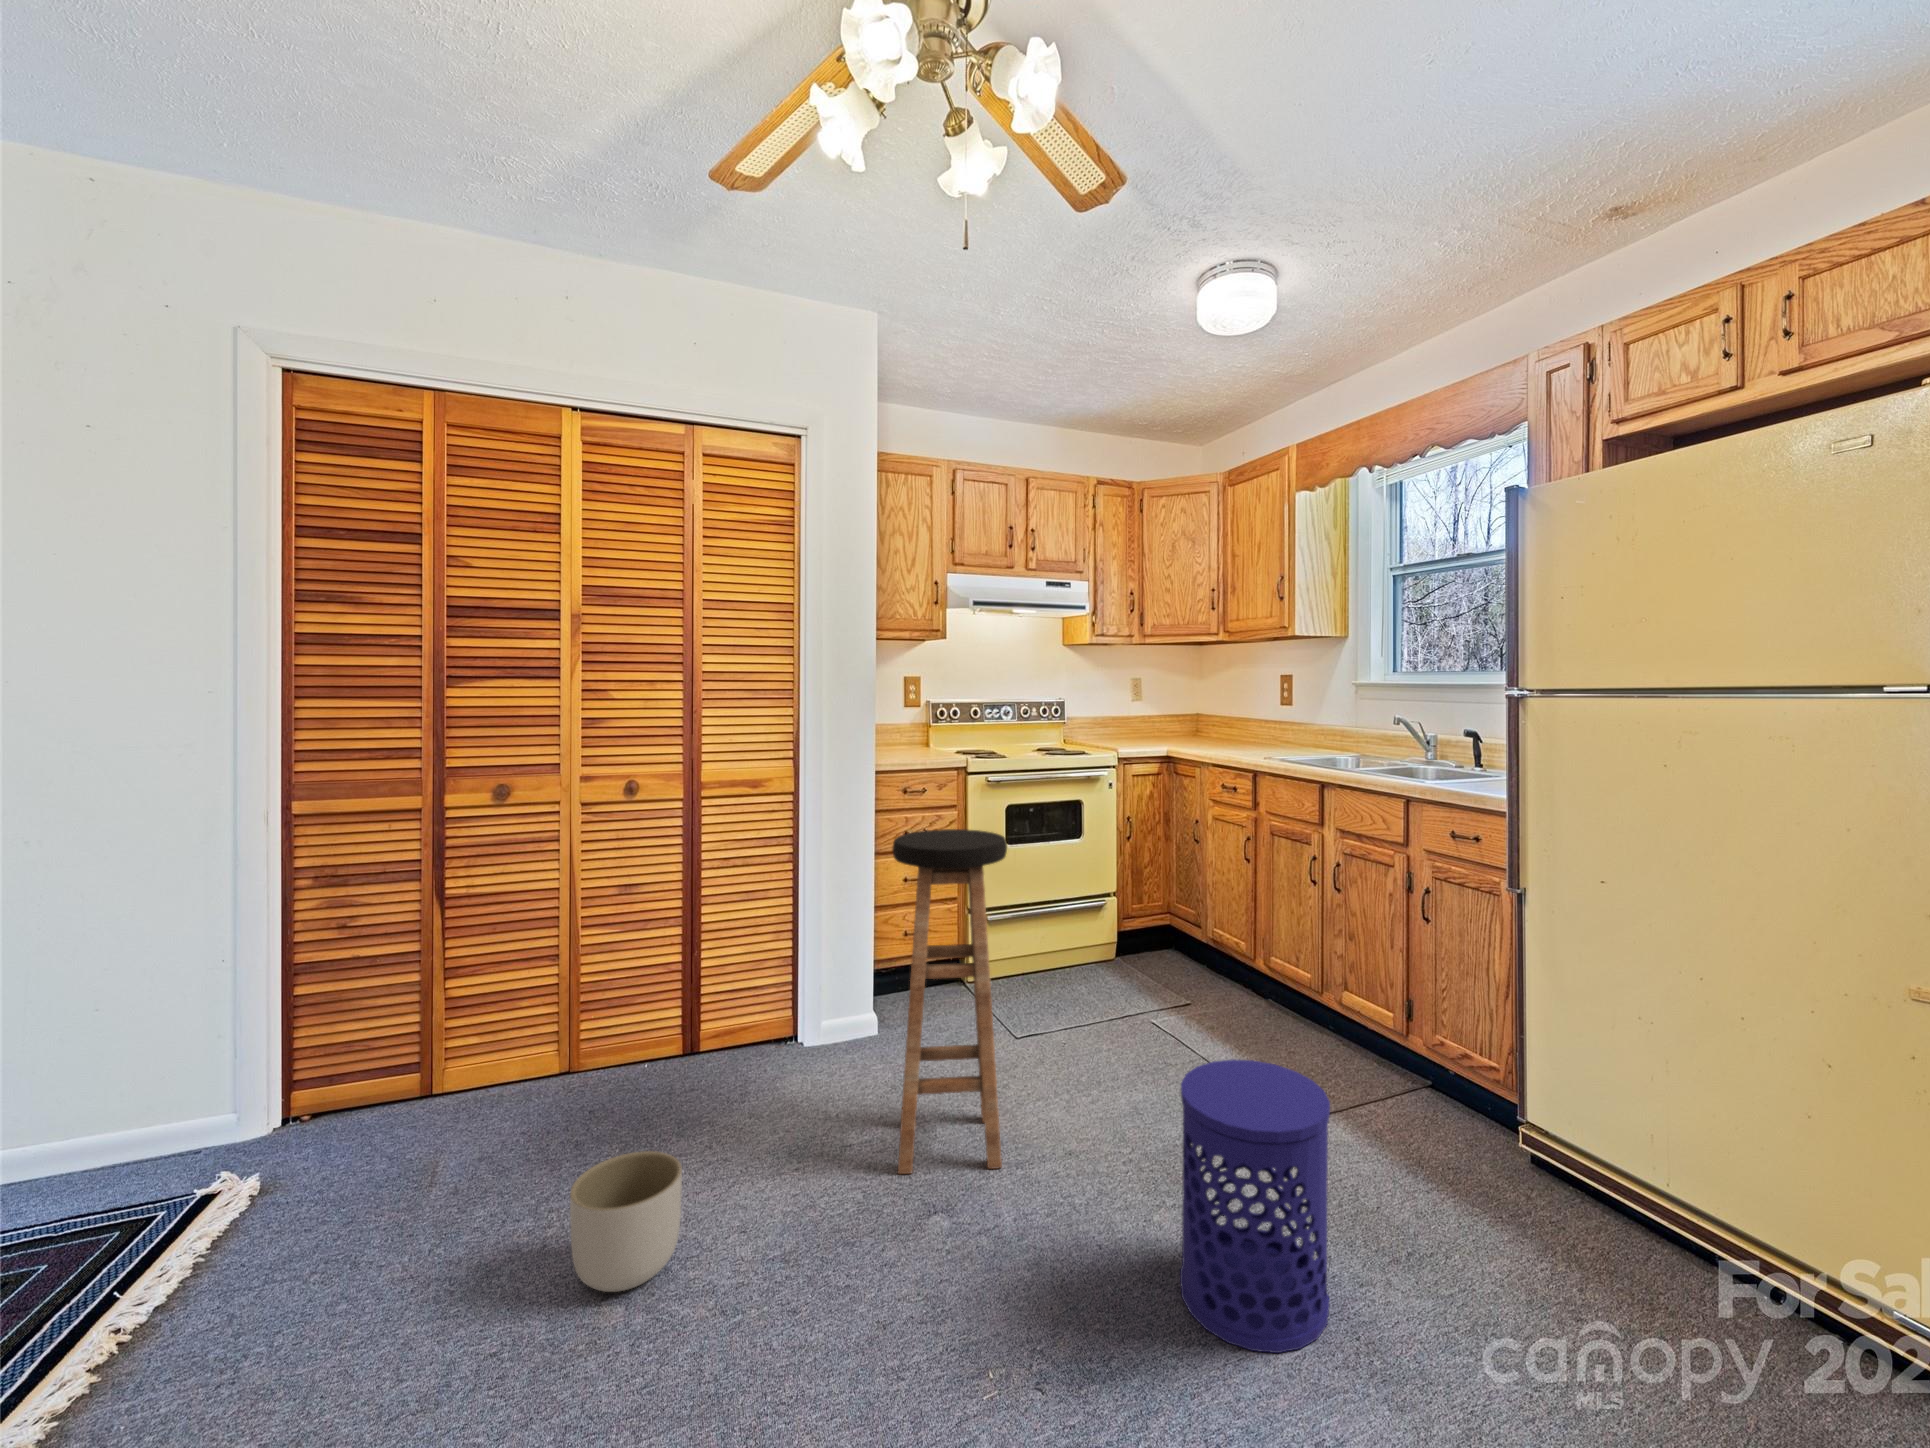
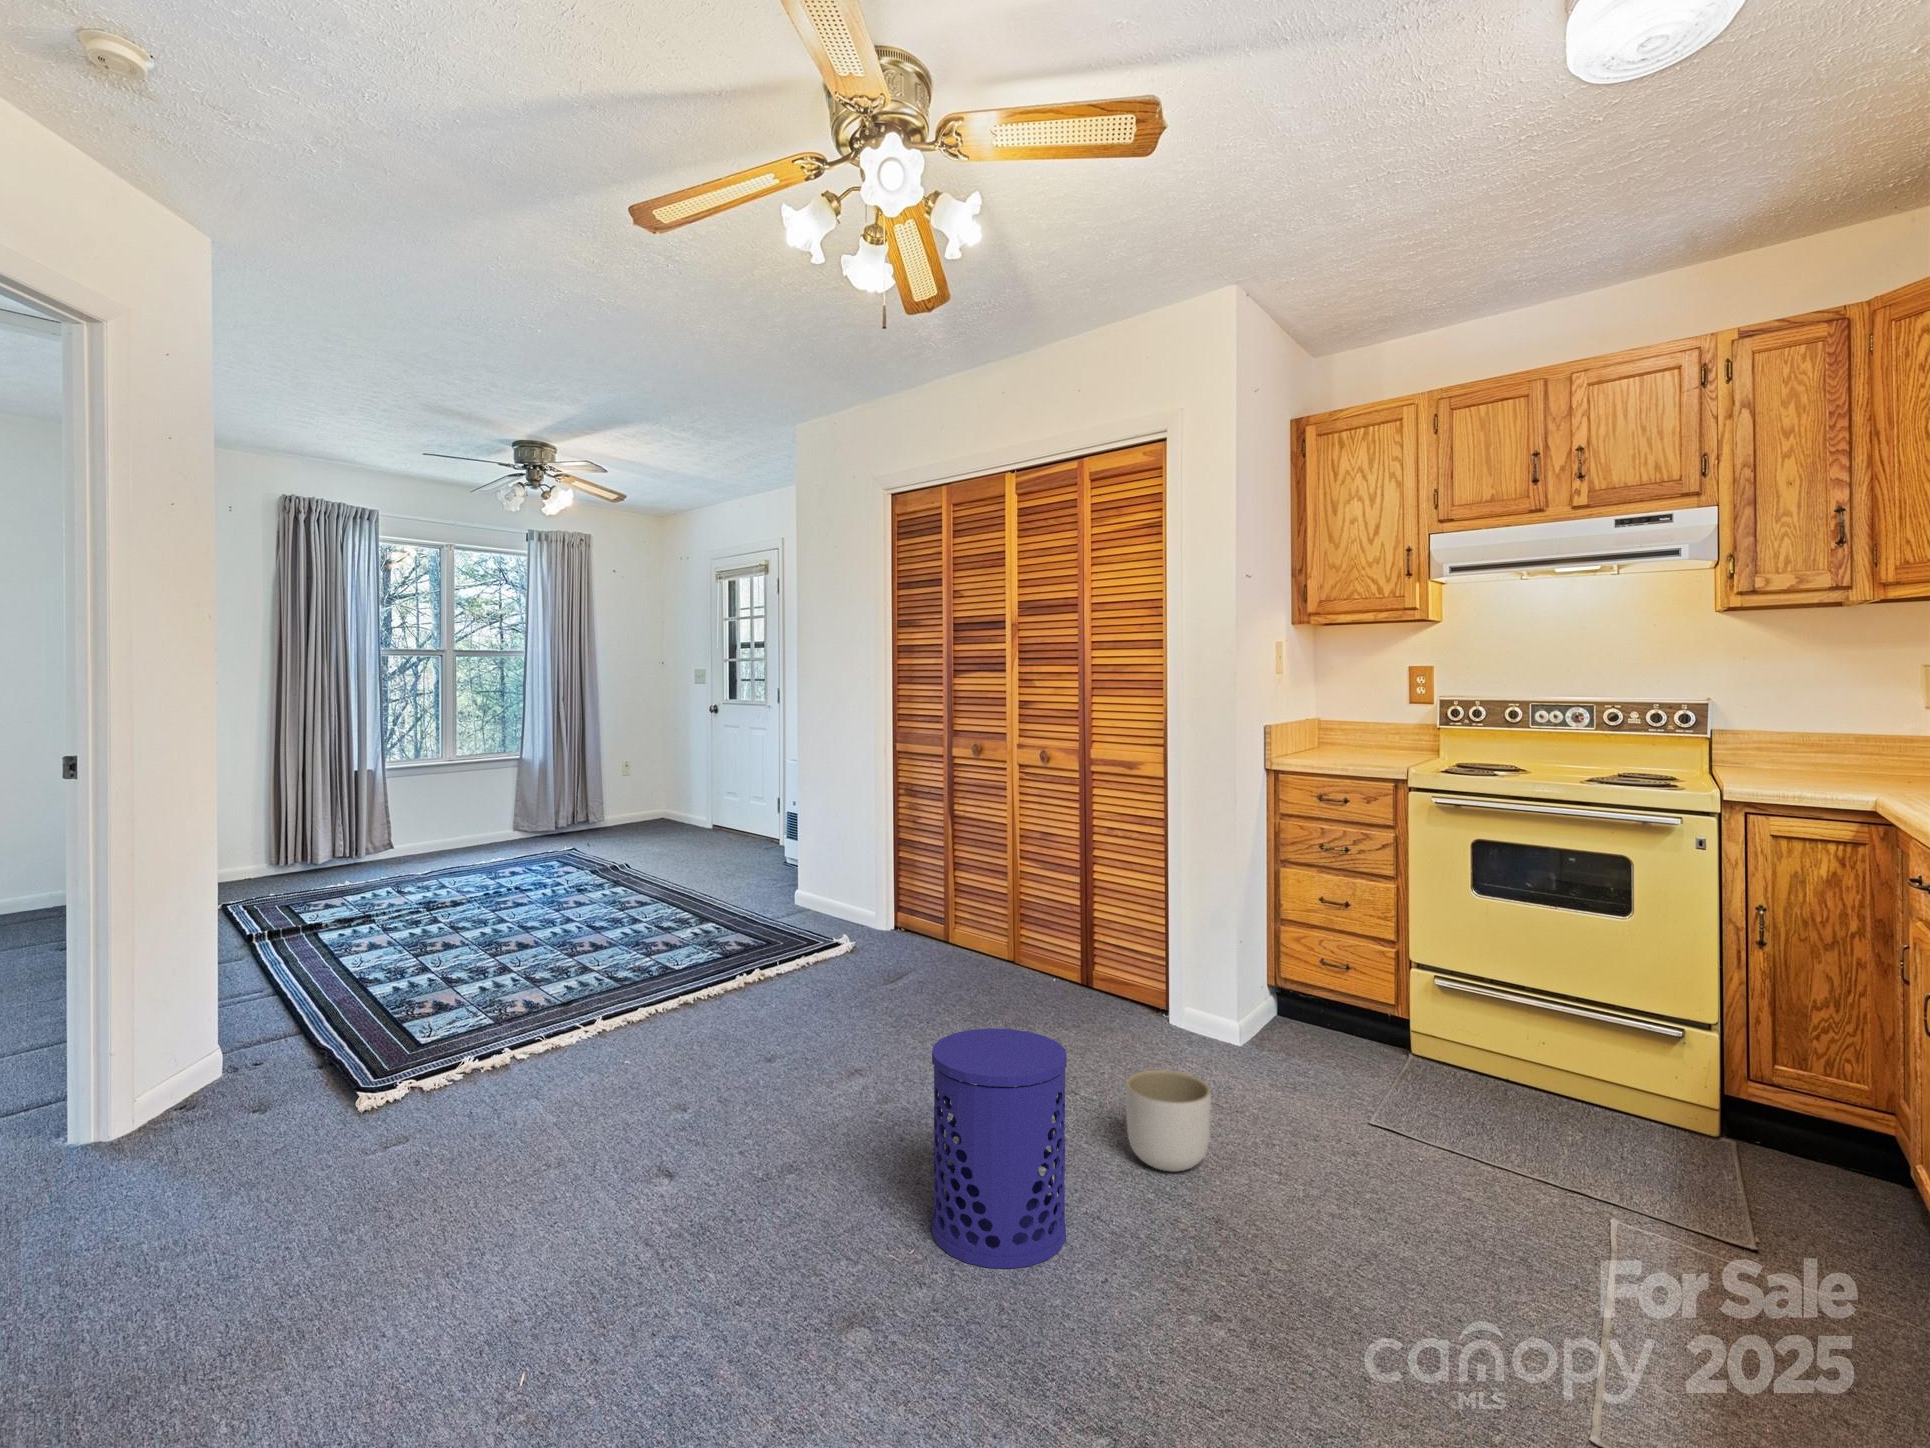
bar stool: present [892,829,1007,1174] -> none [1016,810,1137,1110]
planter: present [570,1151,682,1292] -> present [1126,1070,1211,1172]

